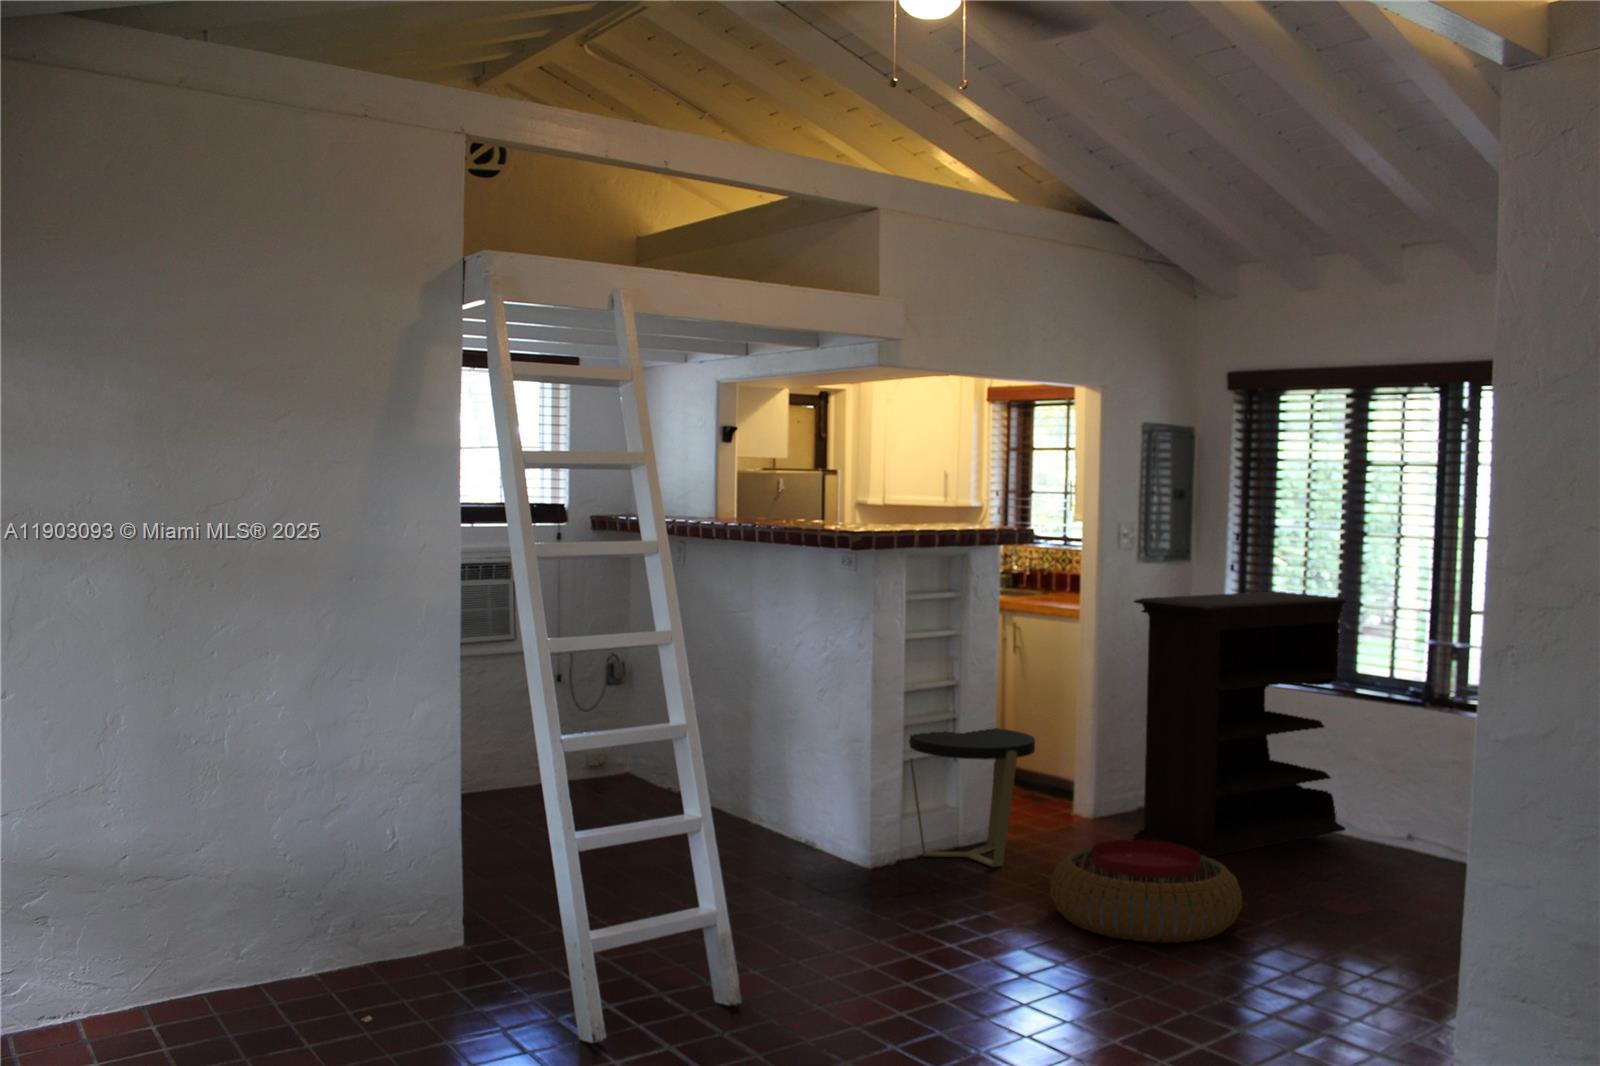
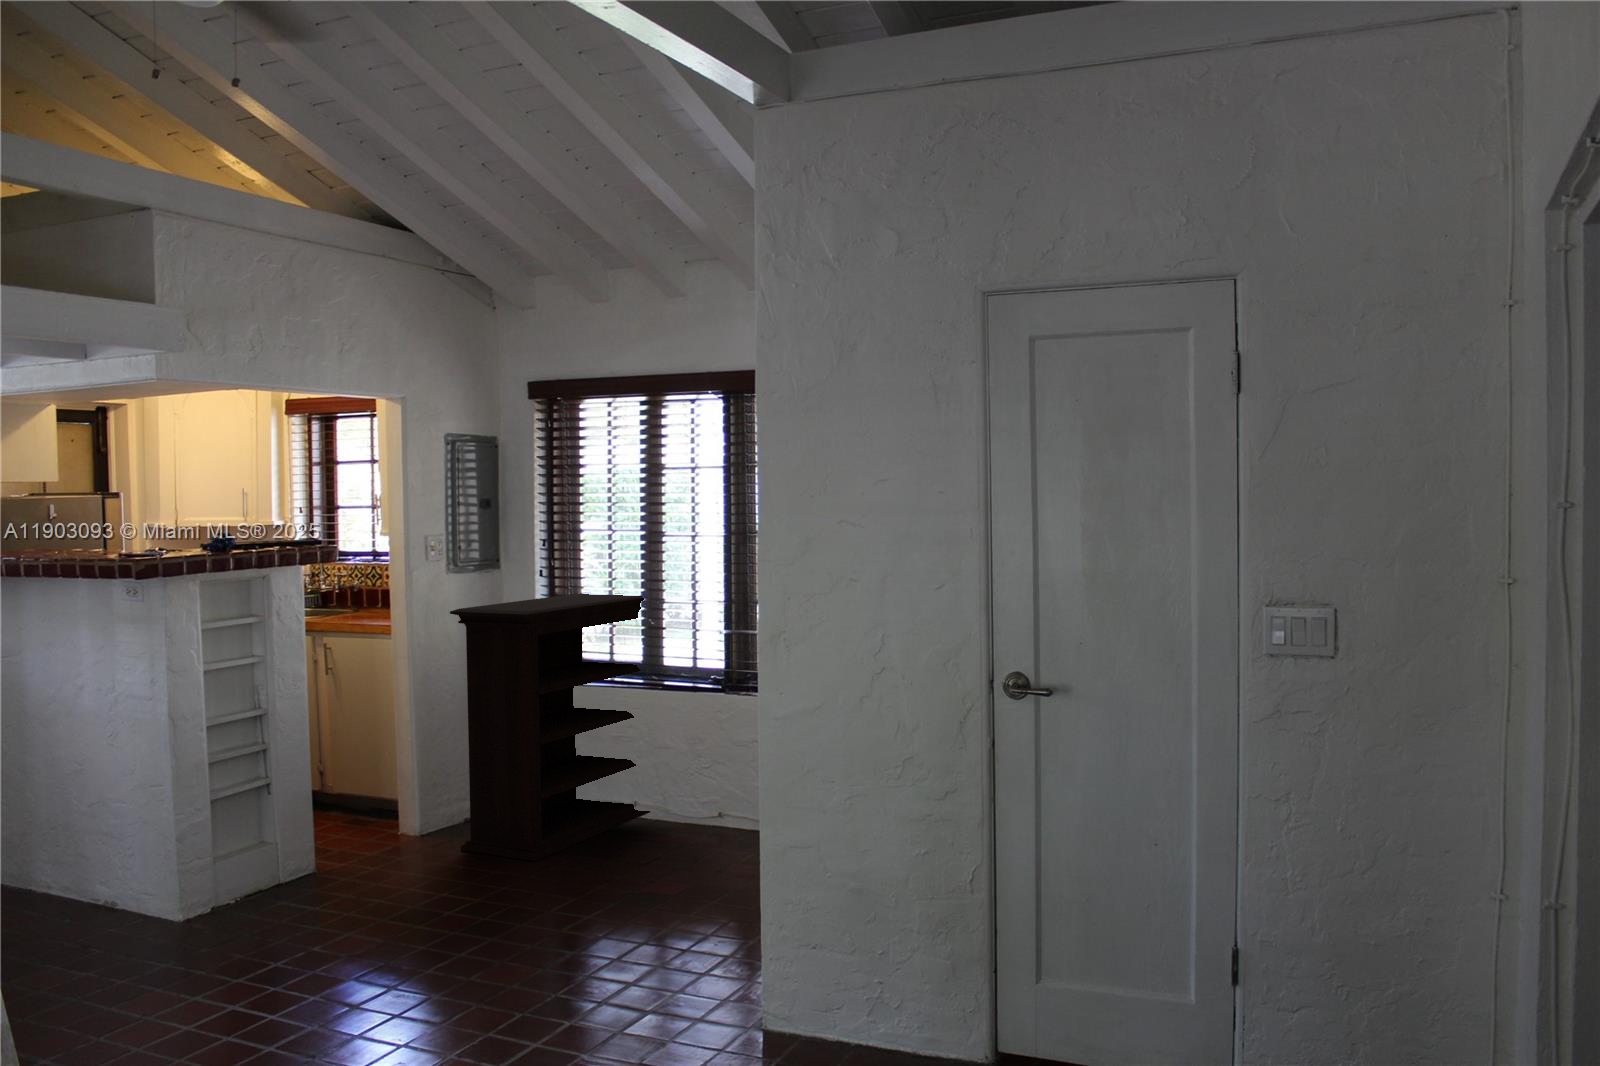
side table: present [909,728,1035,867] -> none [204,759,353,913]
pouf: present [1050,840,1242,943] -> none [376,861,580,979]

